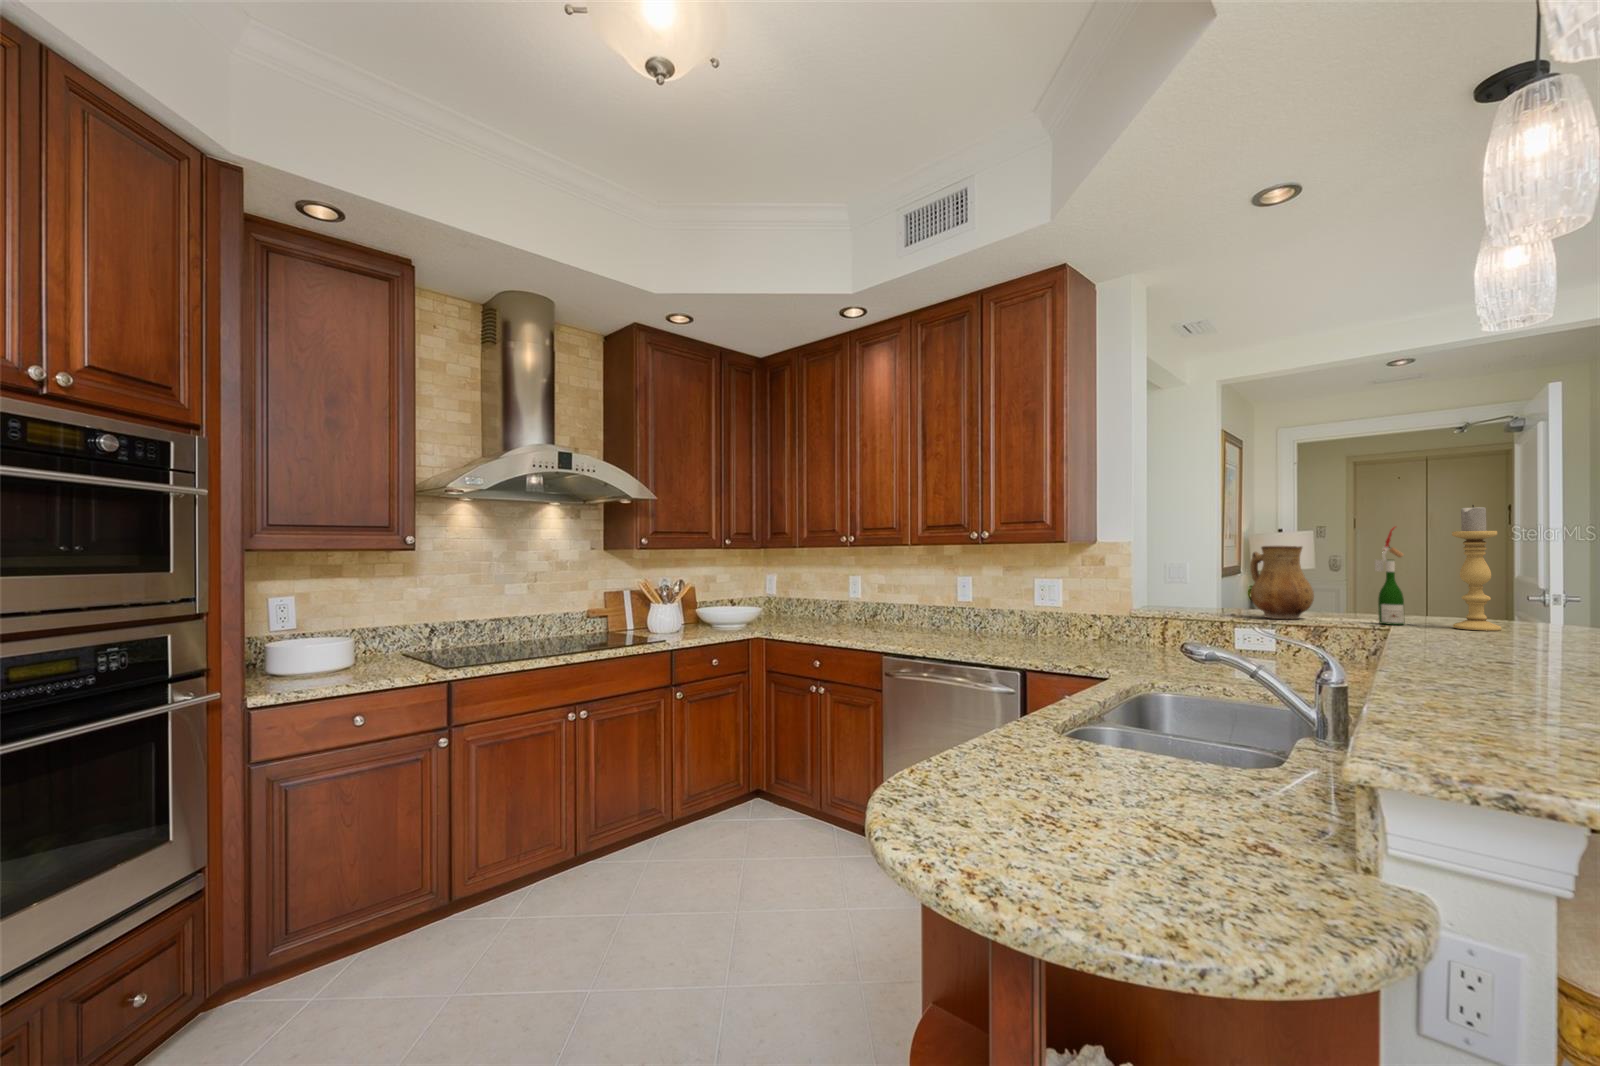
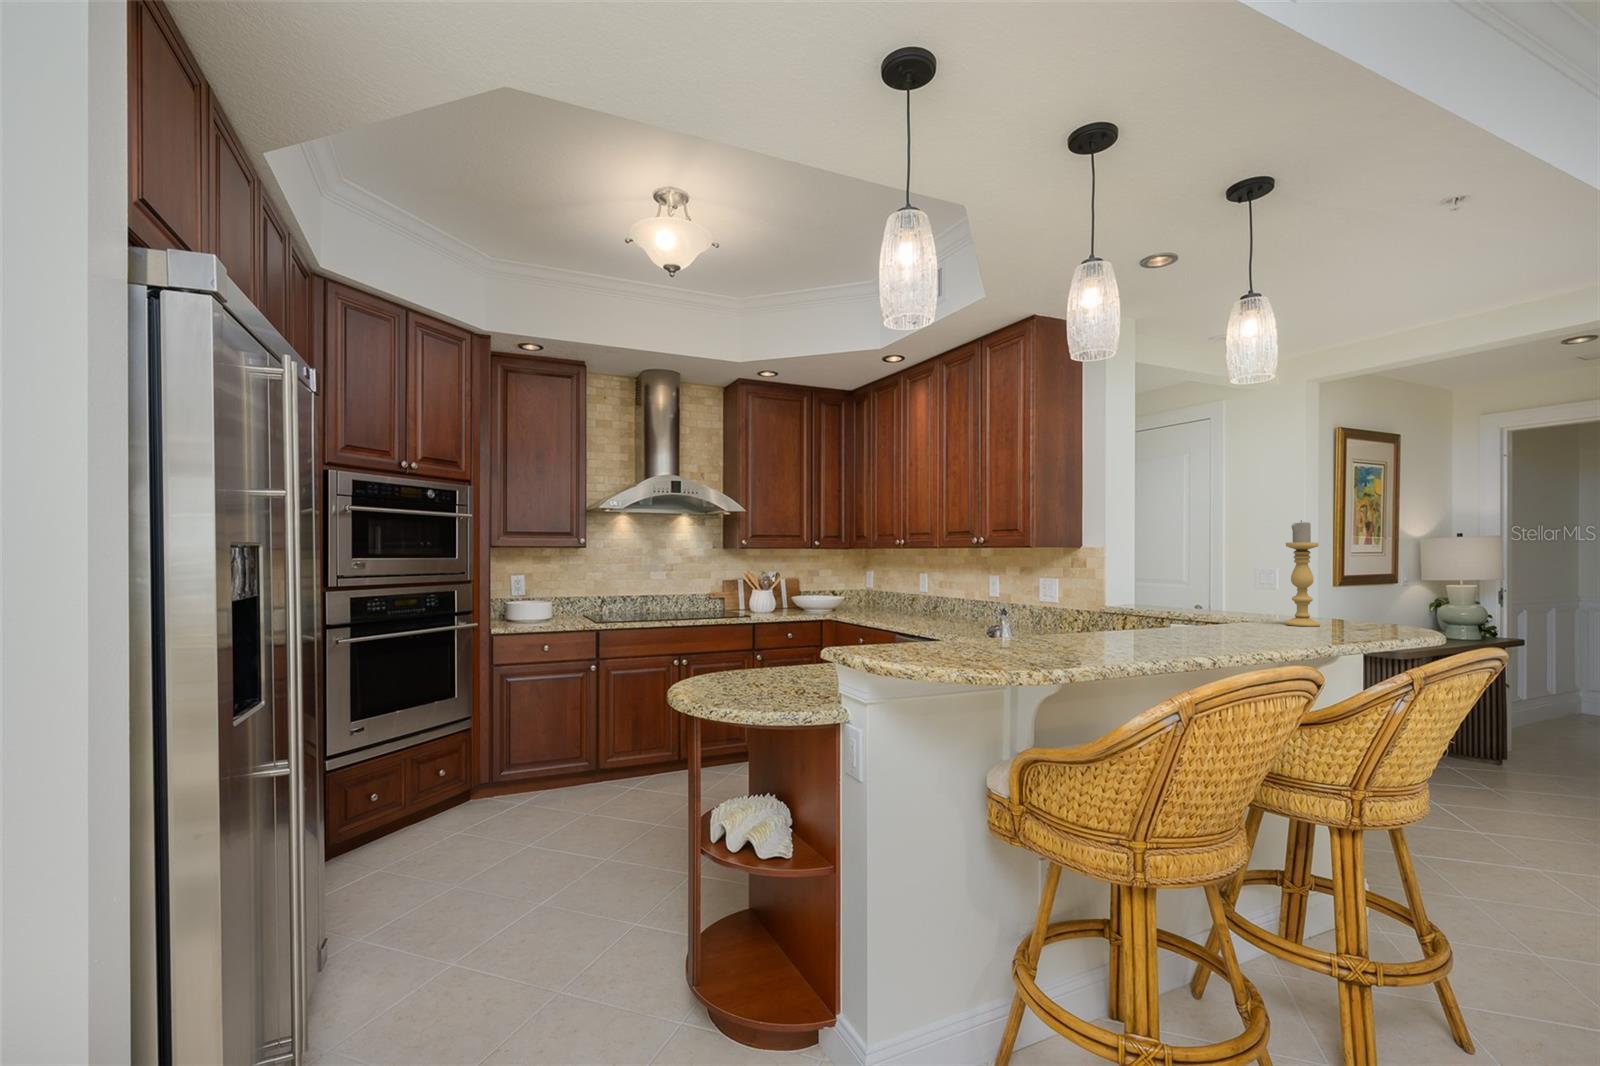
wine bottle: present [1375,527,1415,625] -> none [1249,537,1278,622]
ceramic pitcher: present [1250,546,1314,619] -> none [1175,553,1226,616]

